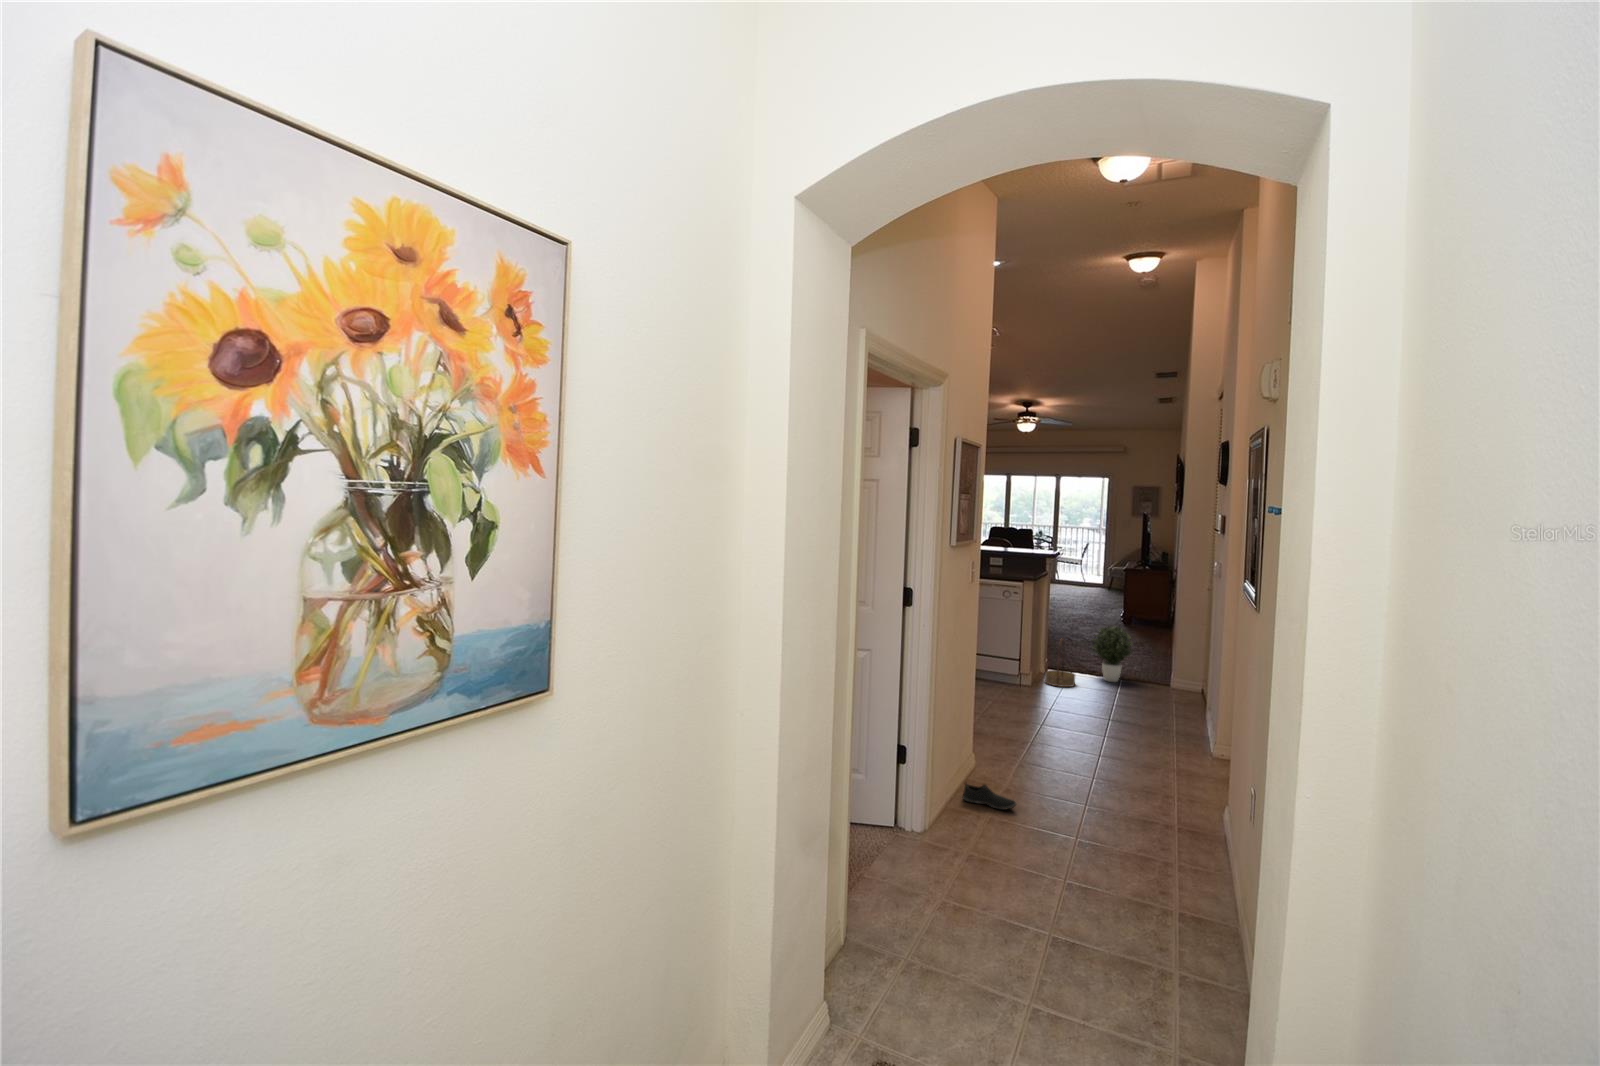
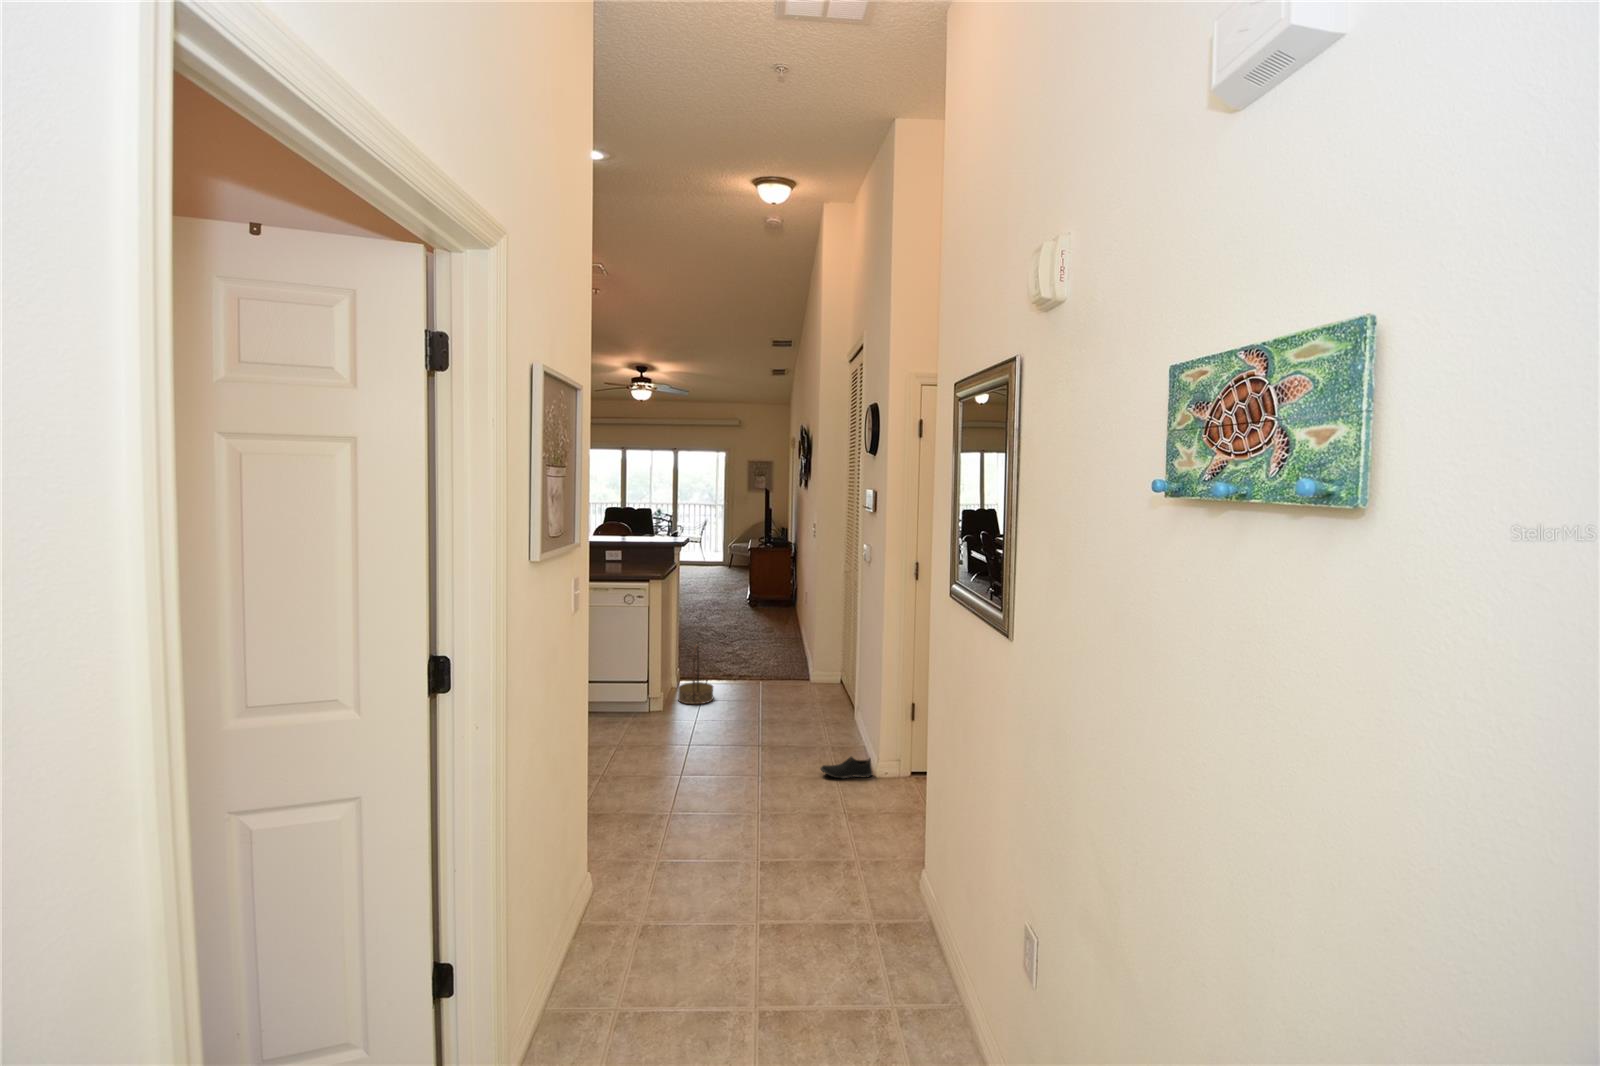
potted plant: present [1092,627,1133,682] -> none [728,622,774,687]
shoe: present [962,782,1016,810] -> present [820,757,873,778]

